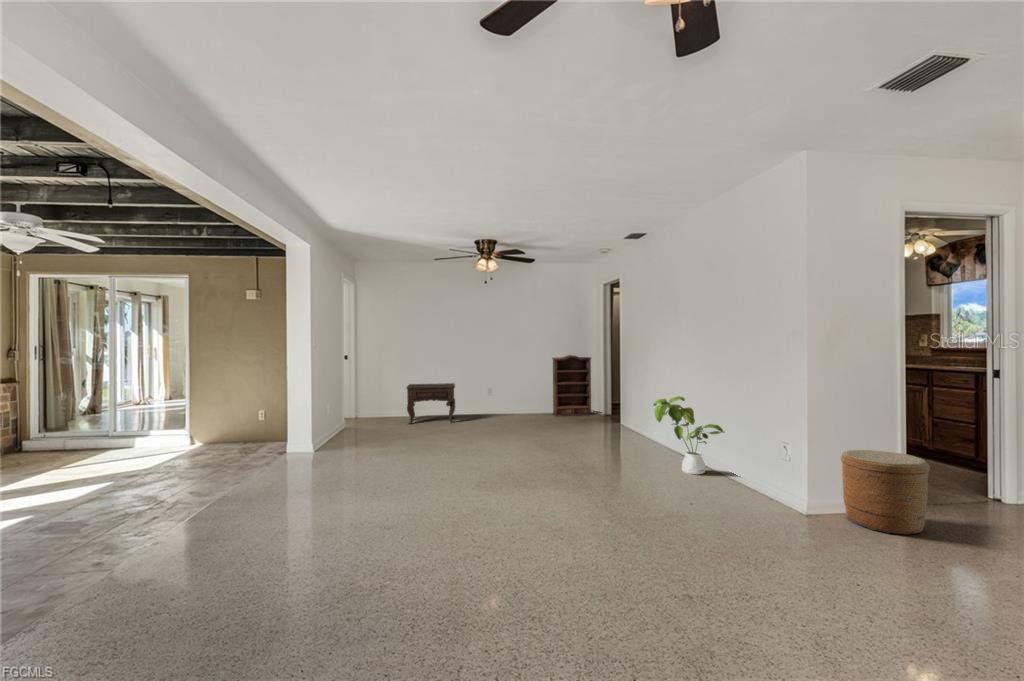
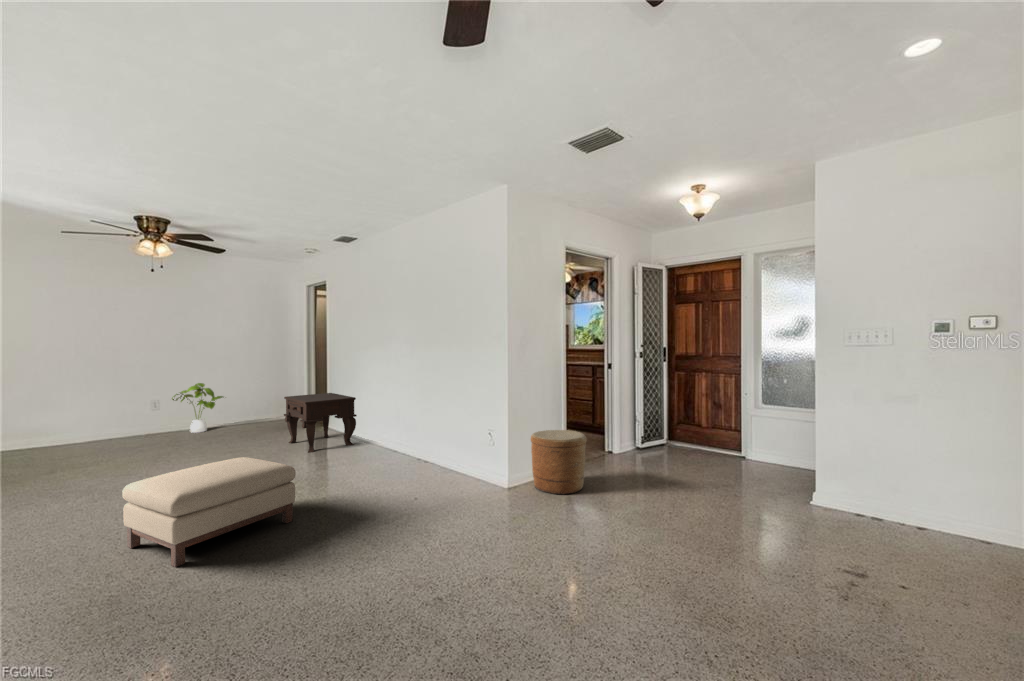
bookshelf: present [552,355,592,416] -> none [243,358,292,426]
side table: present [406,383,455,424] -> present [284,393,357,453]
house plant: present [653,396,724,474] -> present [172,383,223,433]
ottoman: none [463,437,580,513] -> present [122,457,296,567]

